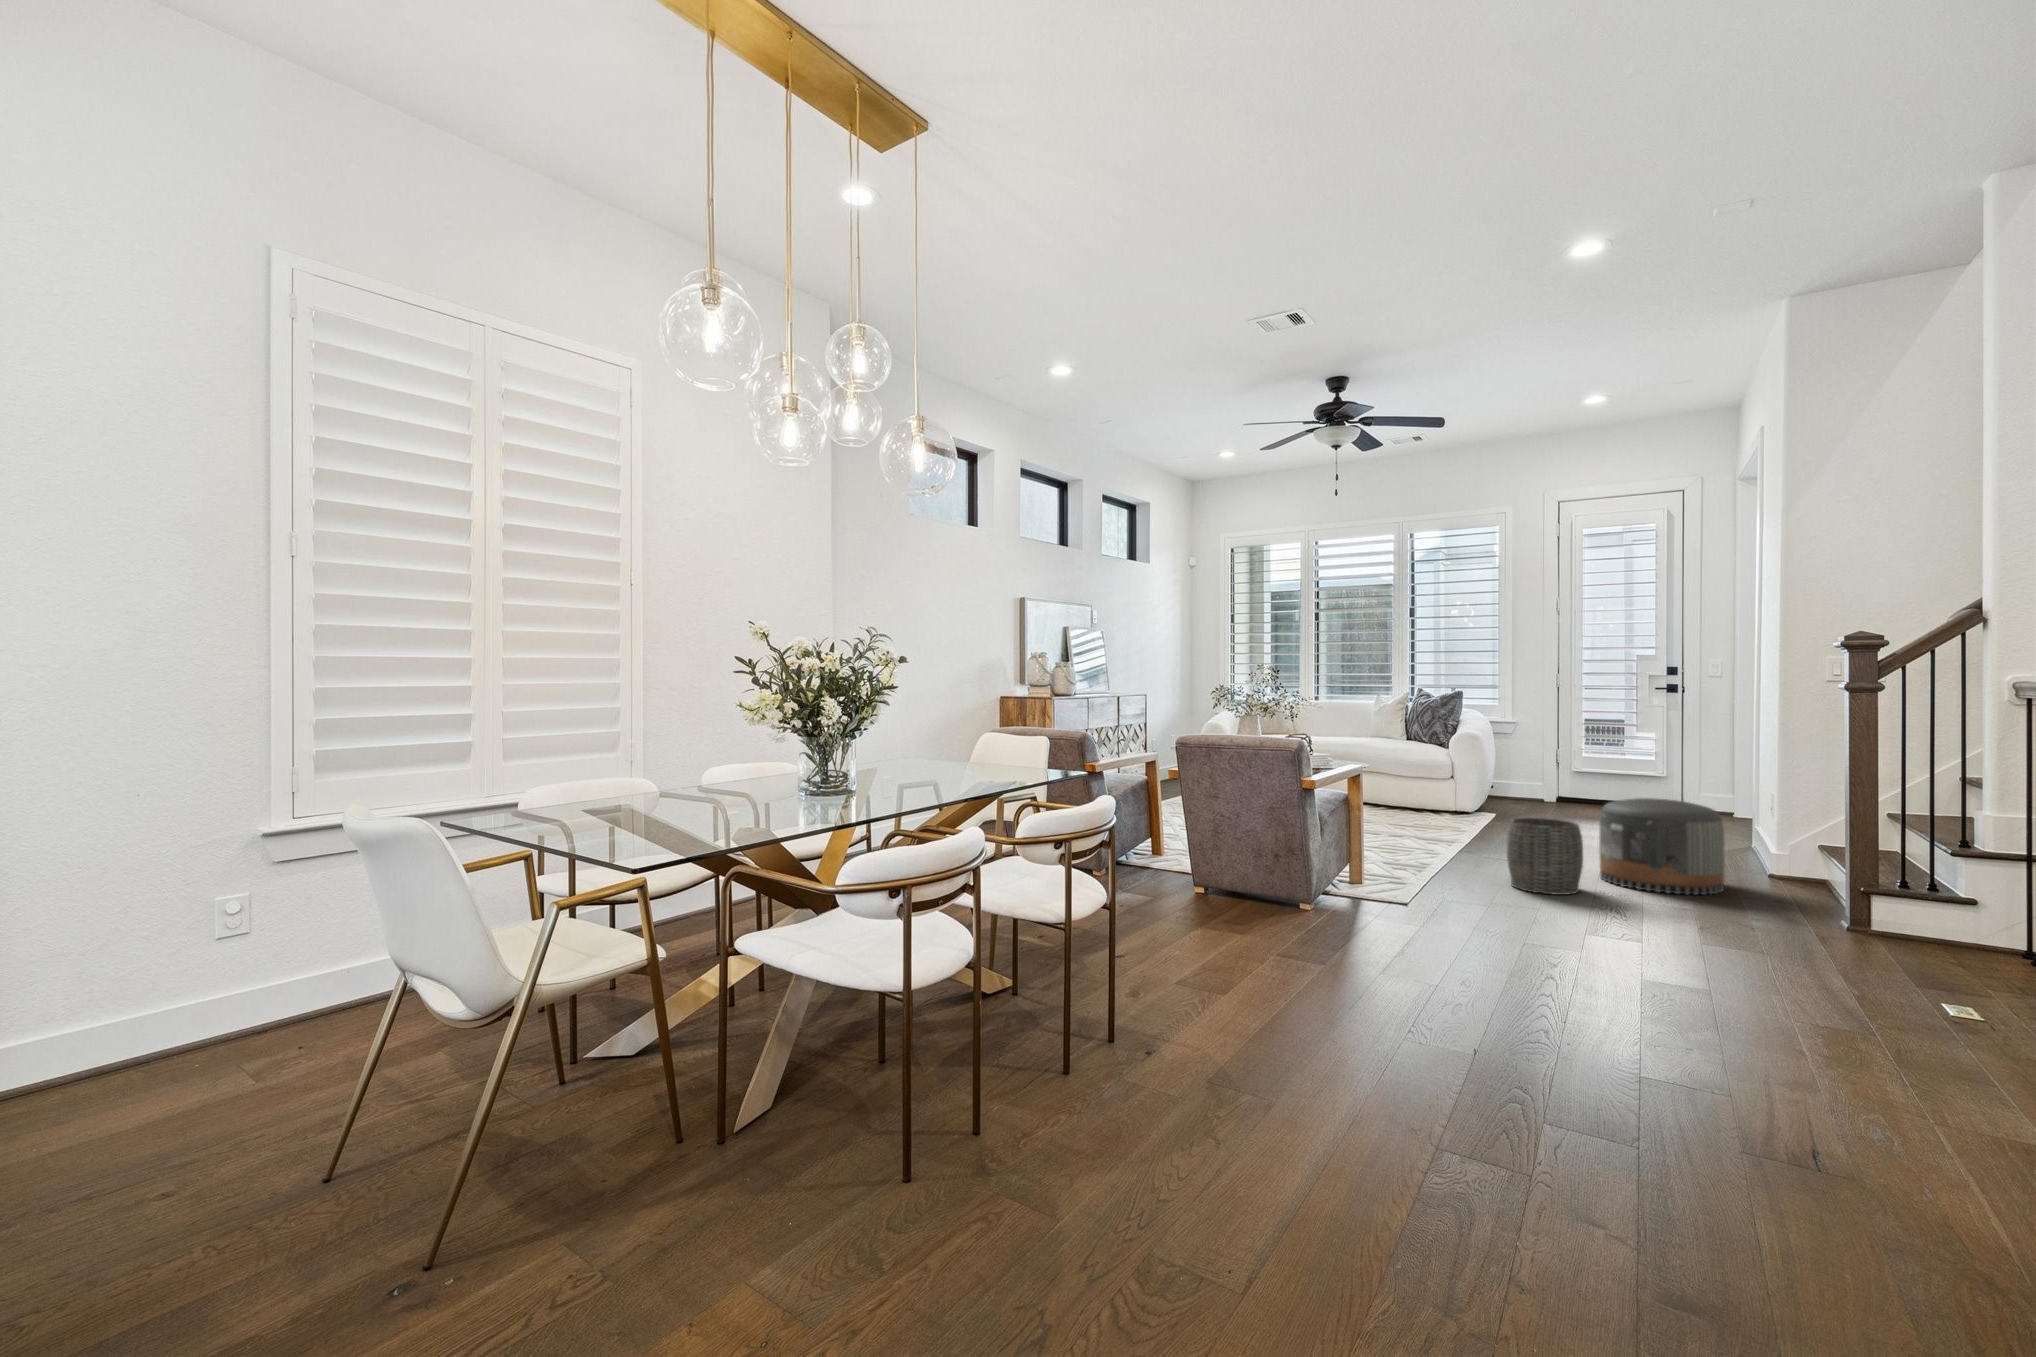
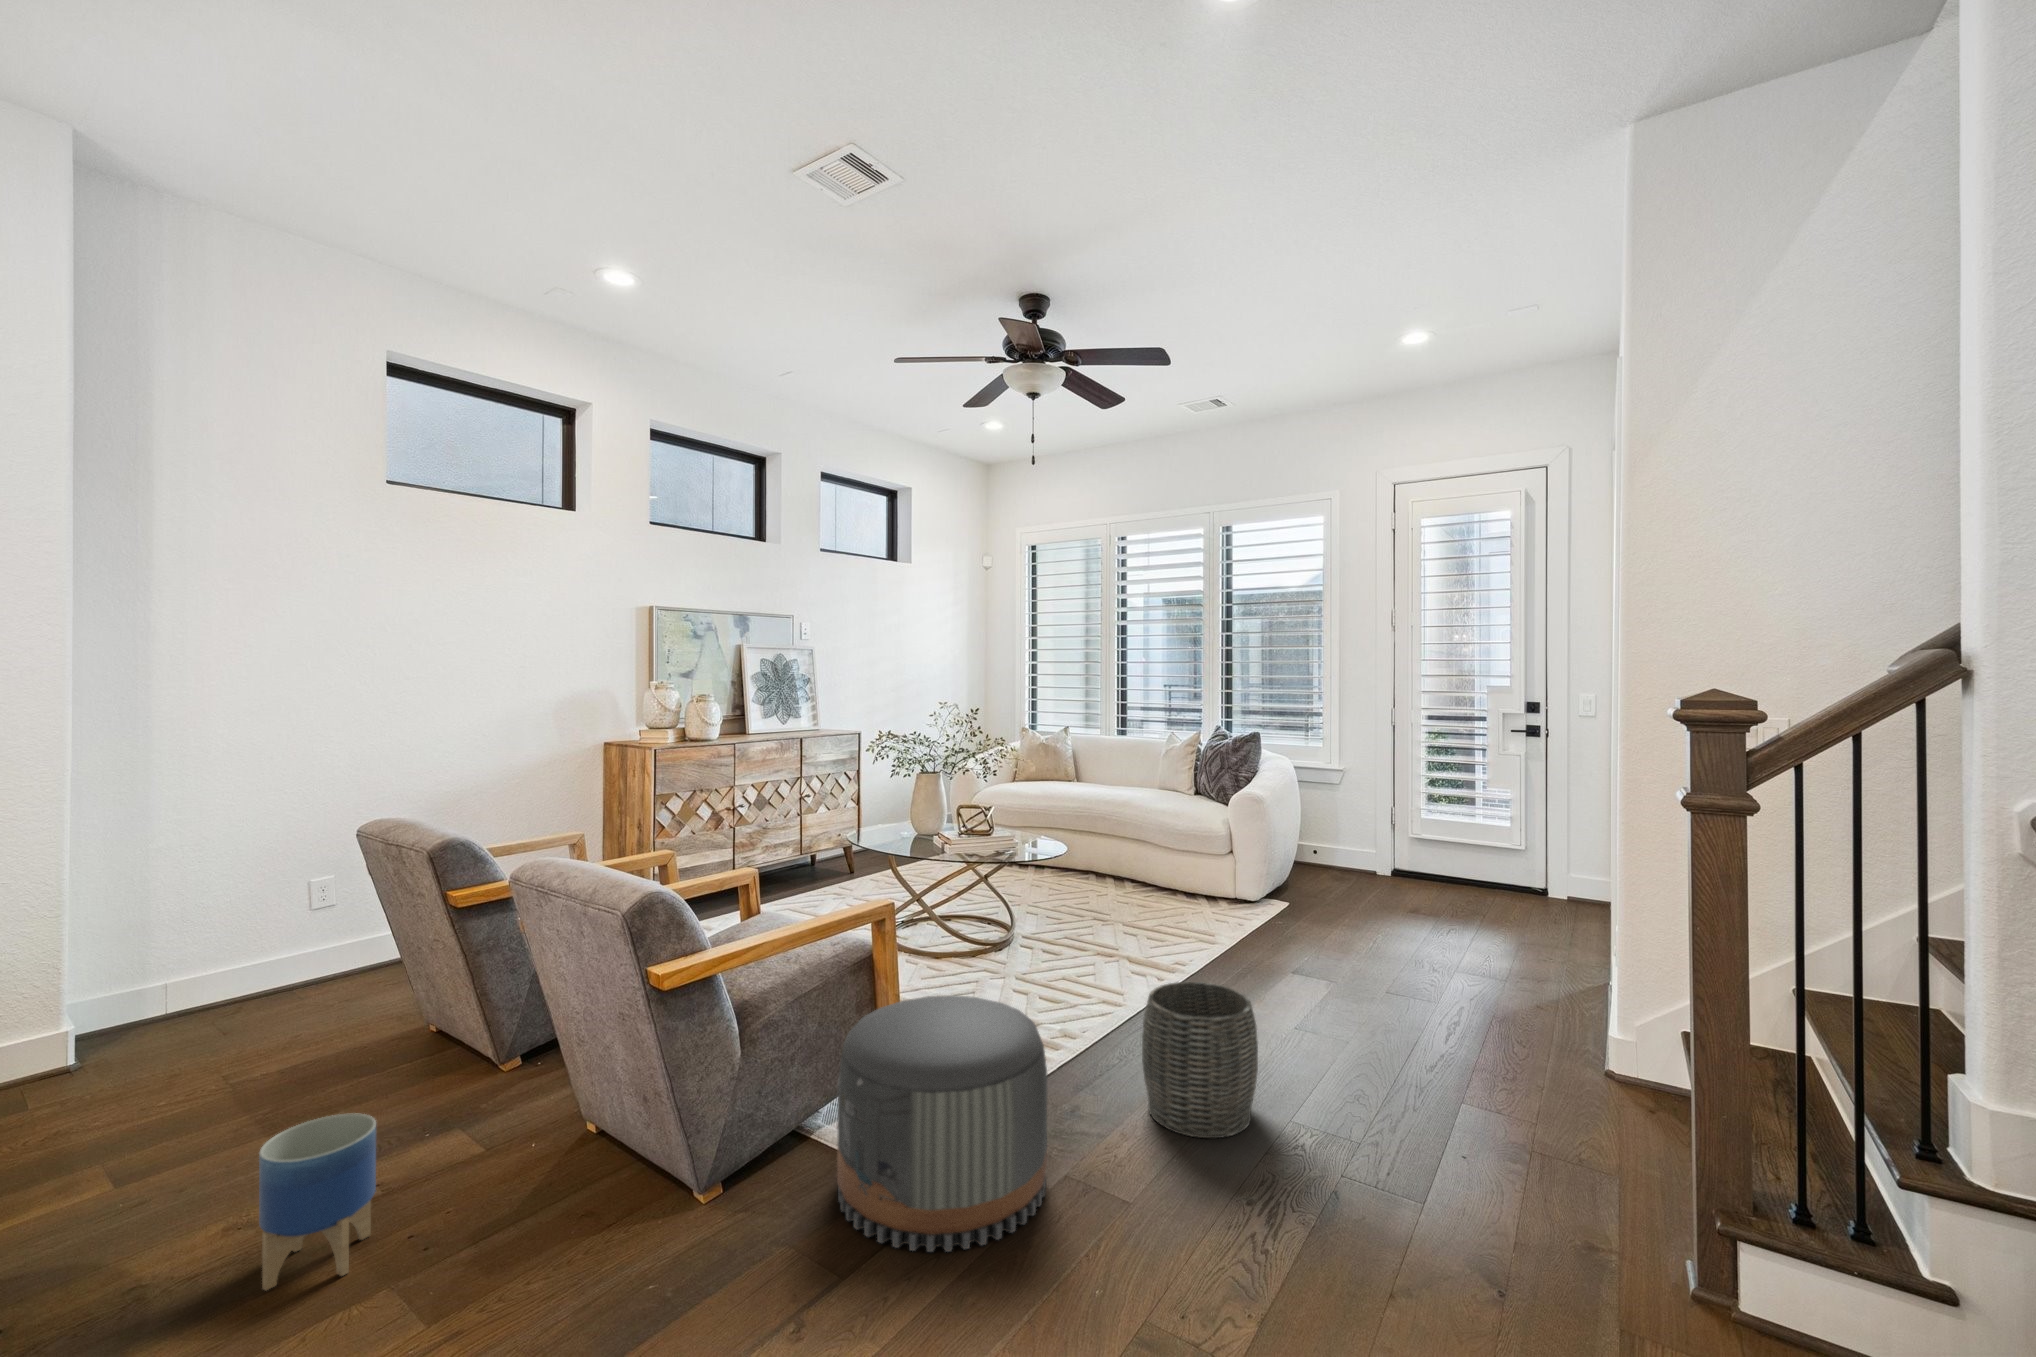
pouf: present [1599,798,1724,895] -> present [837,995,1048,1252]
planter: none [1133,857,1180,931] -> present [259,1114,376,1290]

